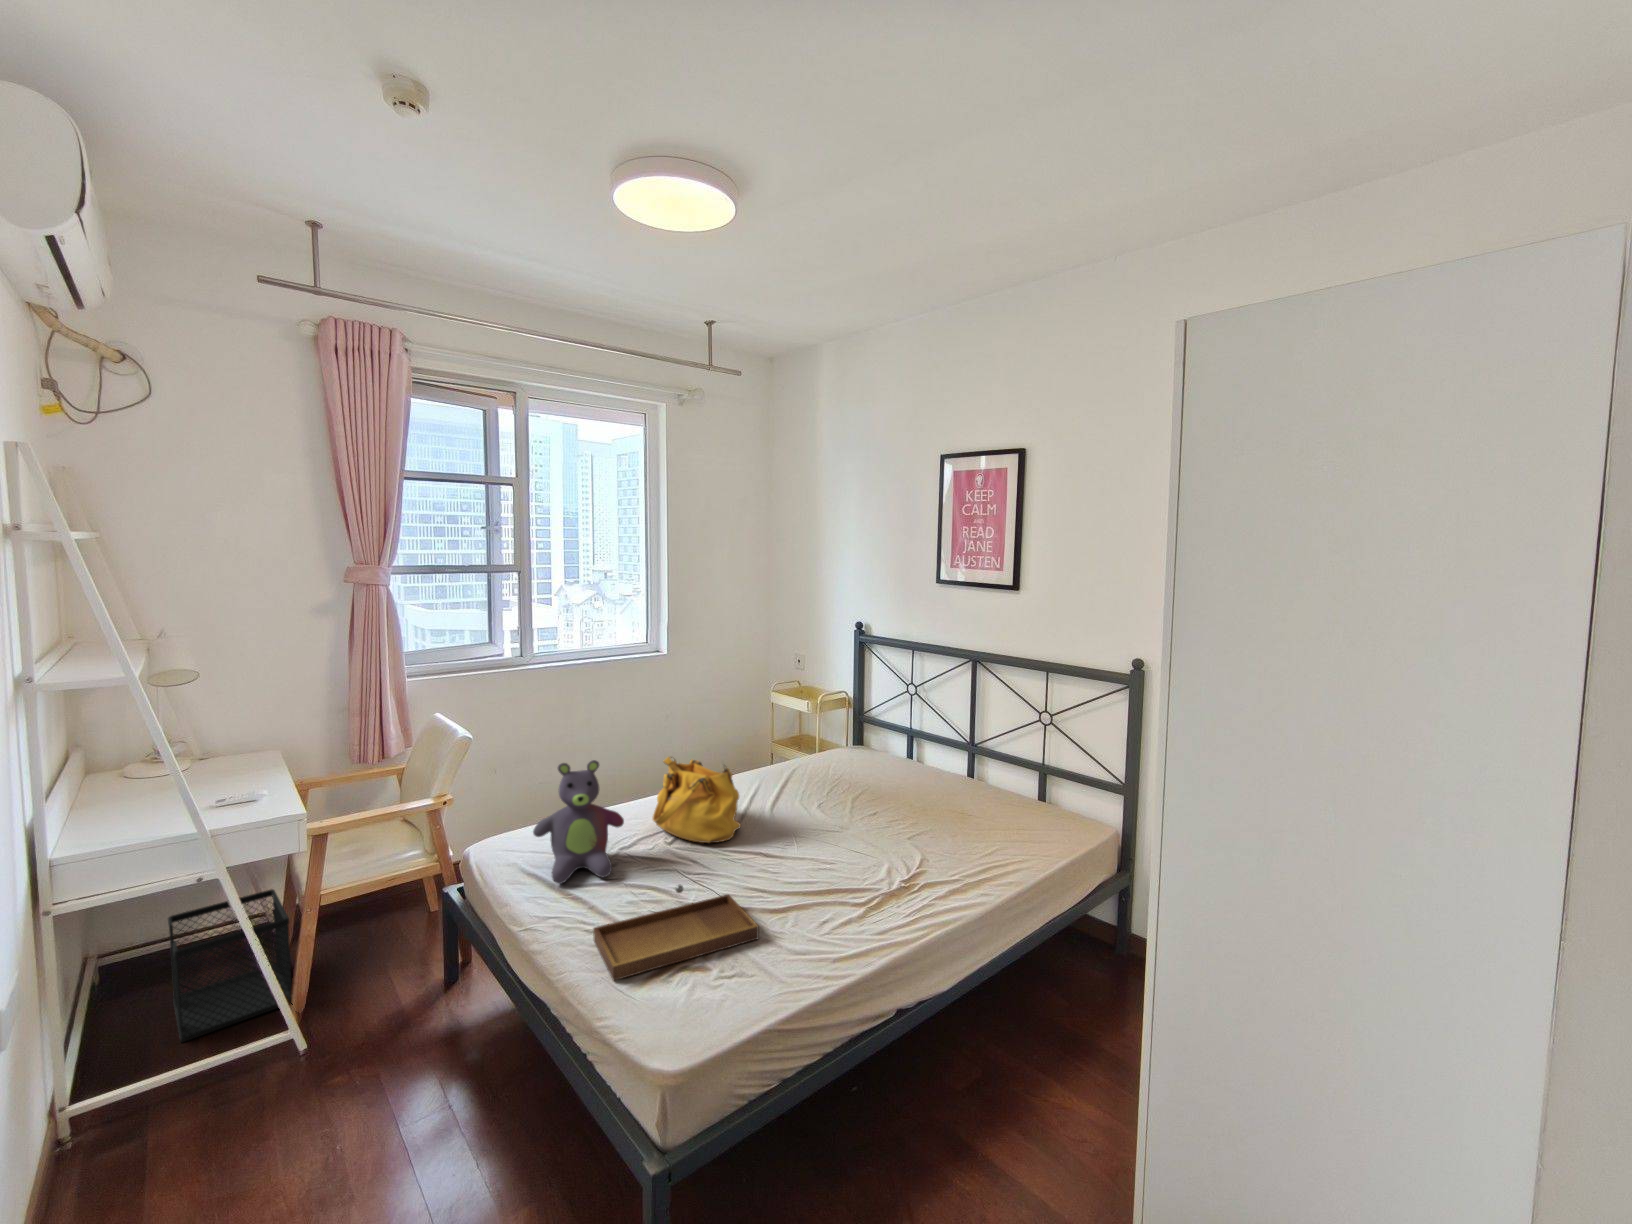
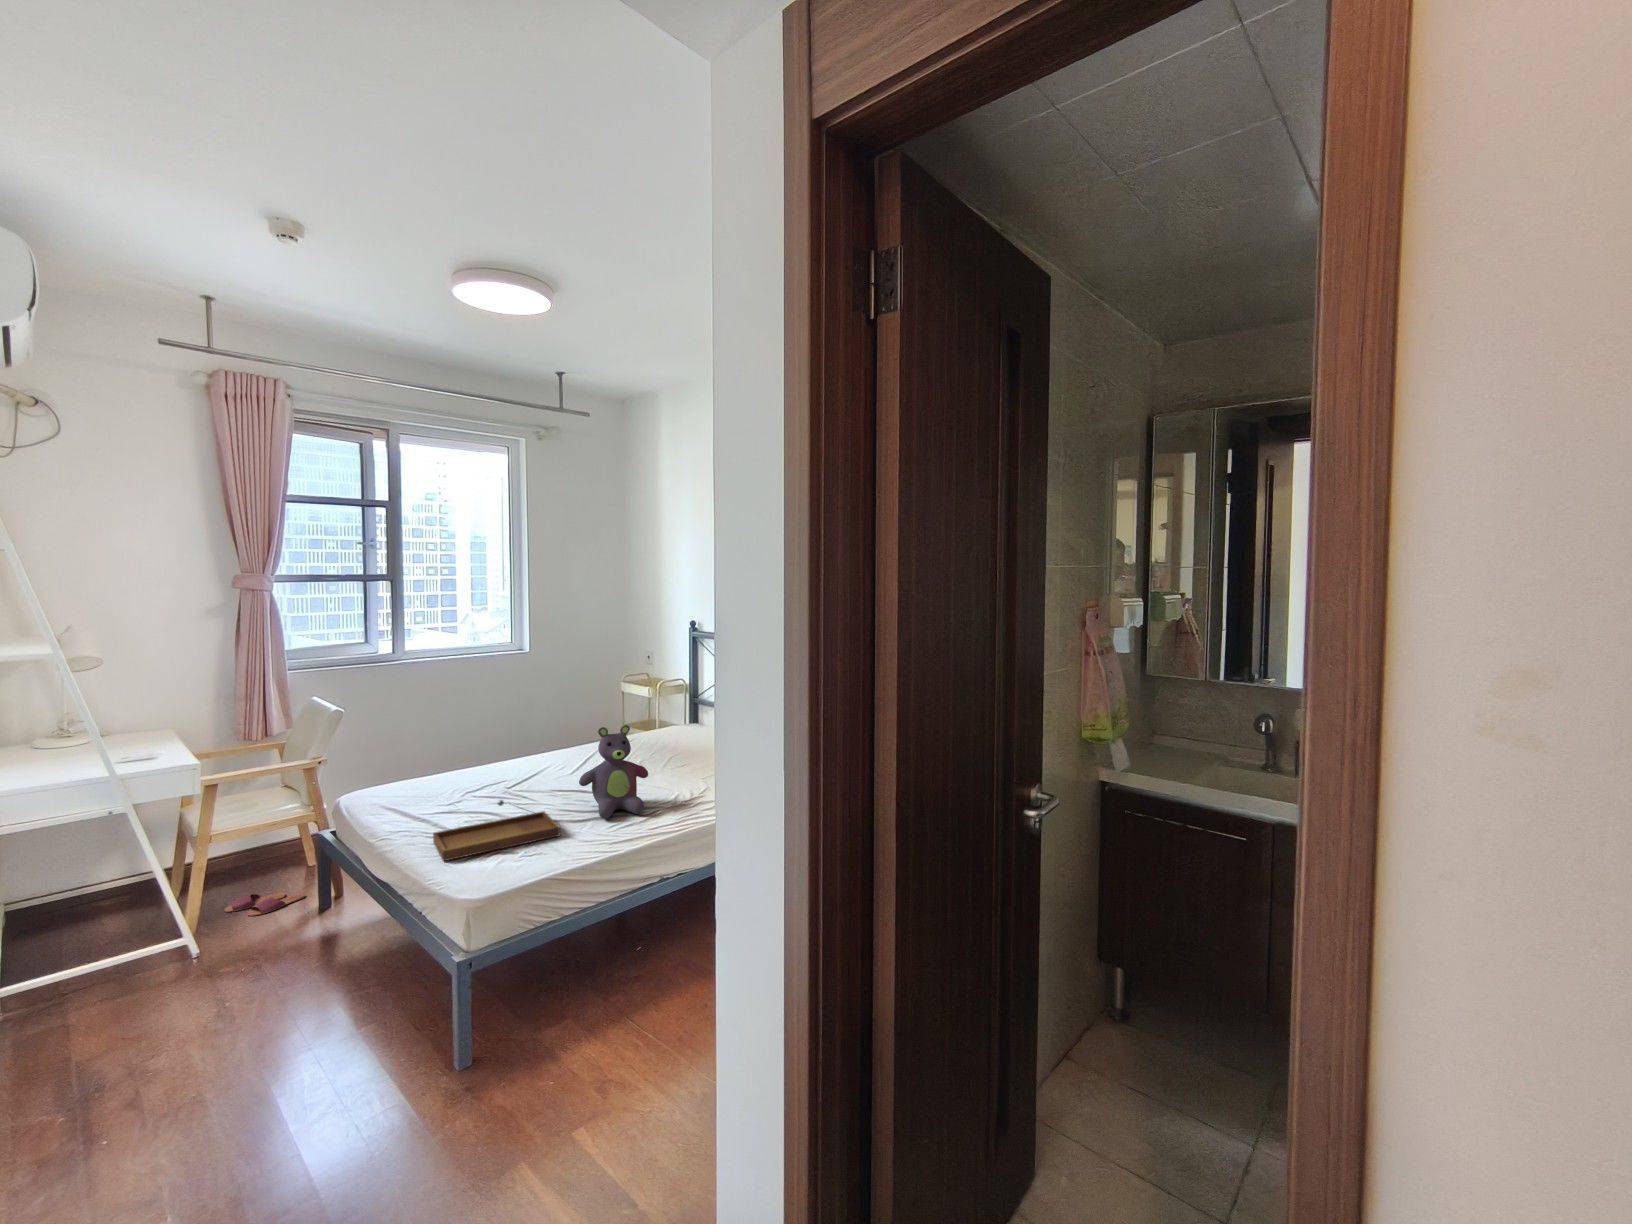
handbag: present [652,757,741,843] -> none [495,722,570,786]
stuffed bear: present [533,760,624,884] -> present [579,725,648,819]
wastebasket: present [168,889,292,1043] -> none [72,840,186,956]
slippers: none [338,955,428,990] -> present [224,893,305,916]

